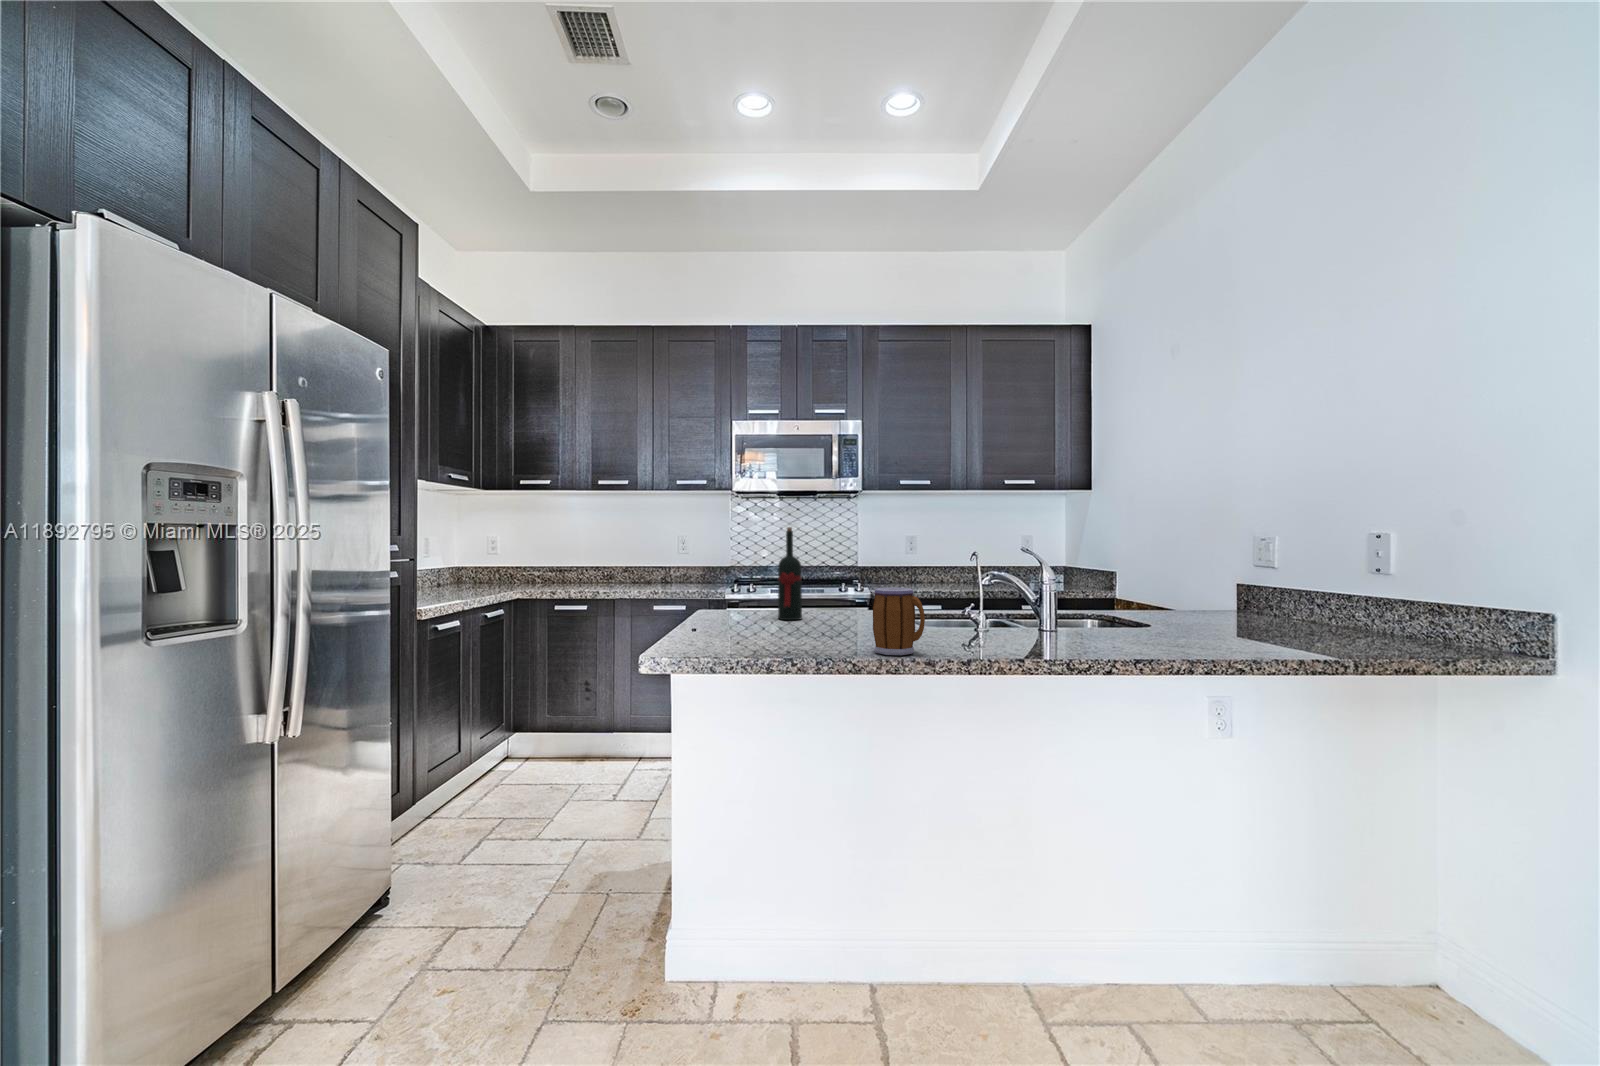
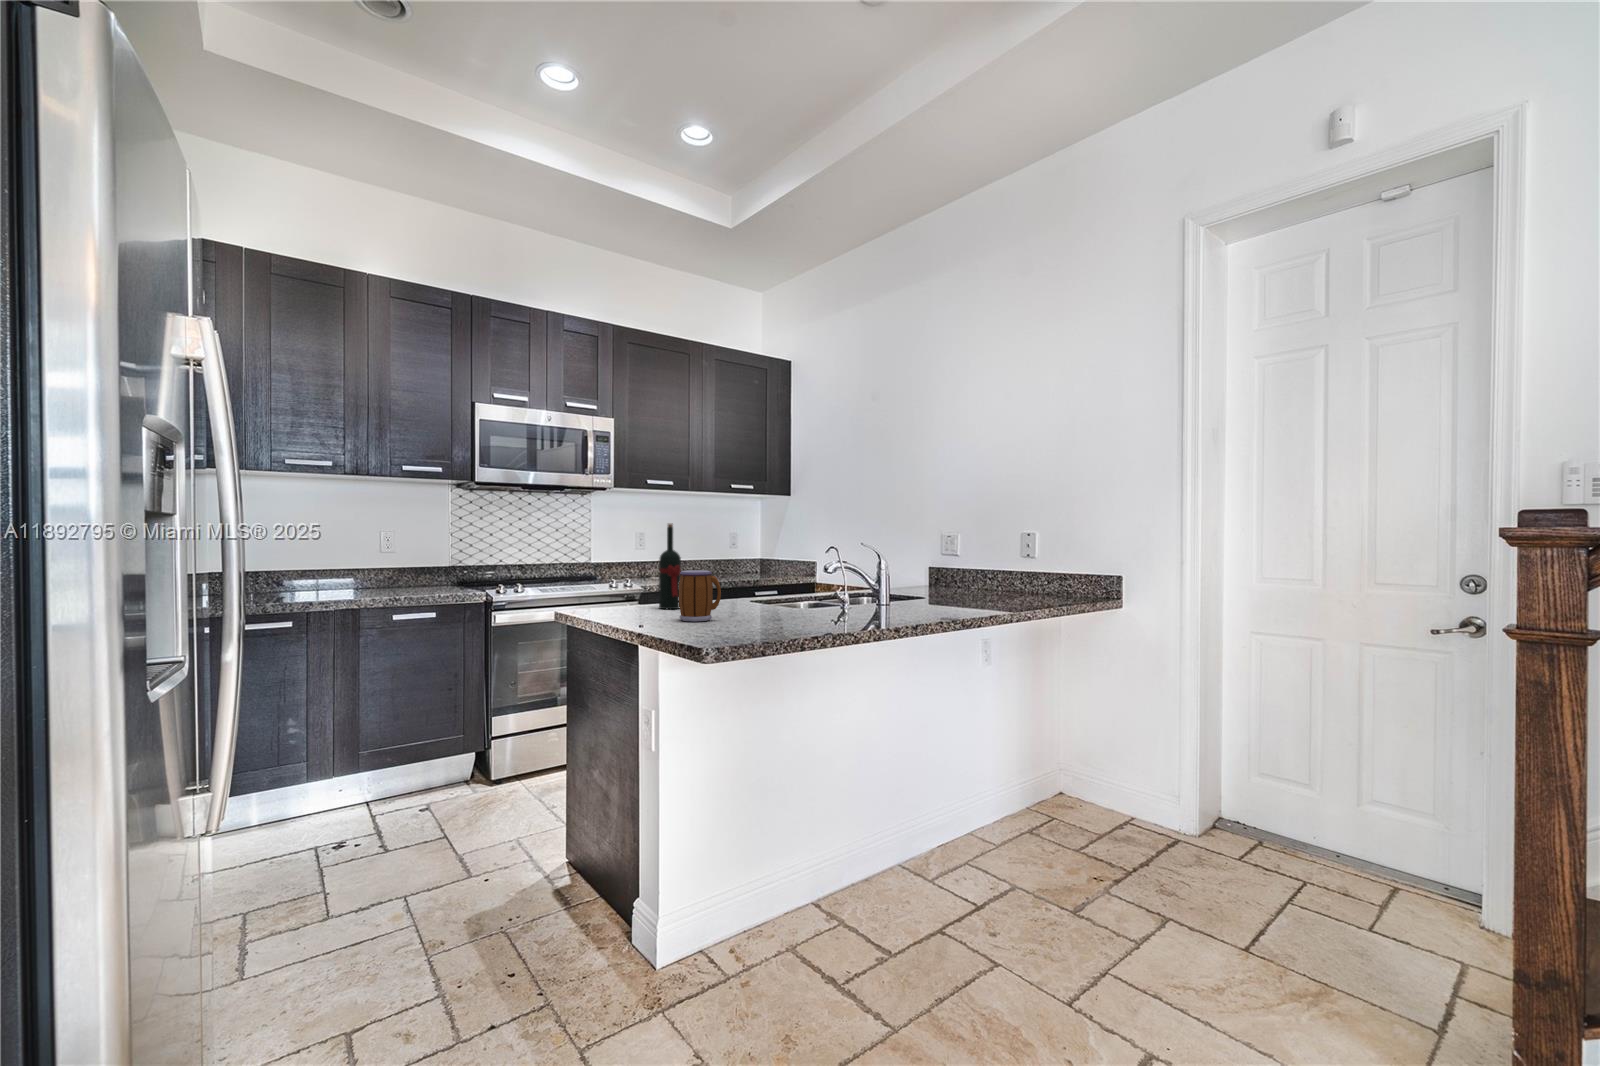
mug: present [873,587,925,655] -> present [679,570,721,622]

